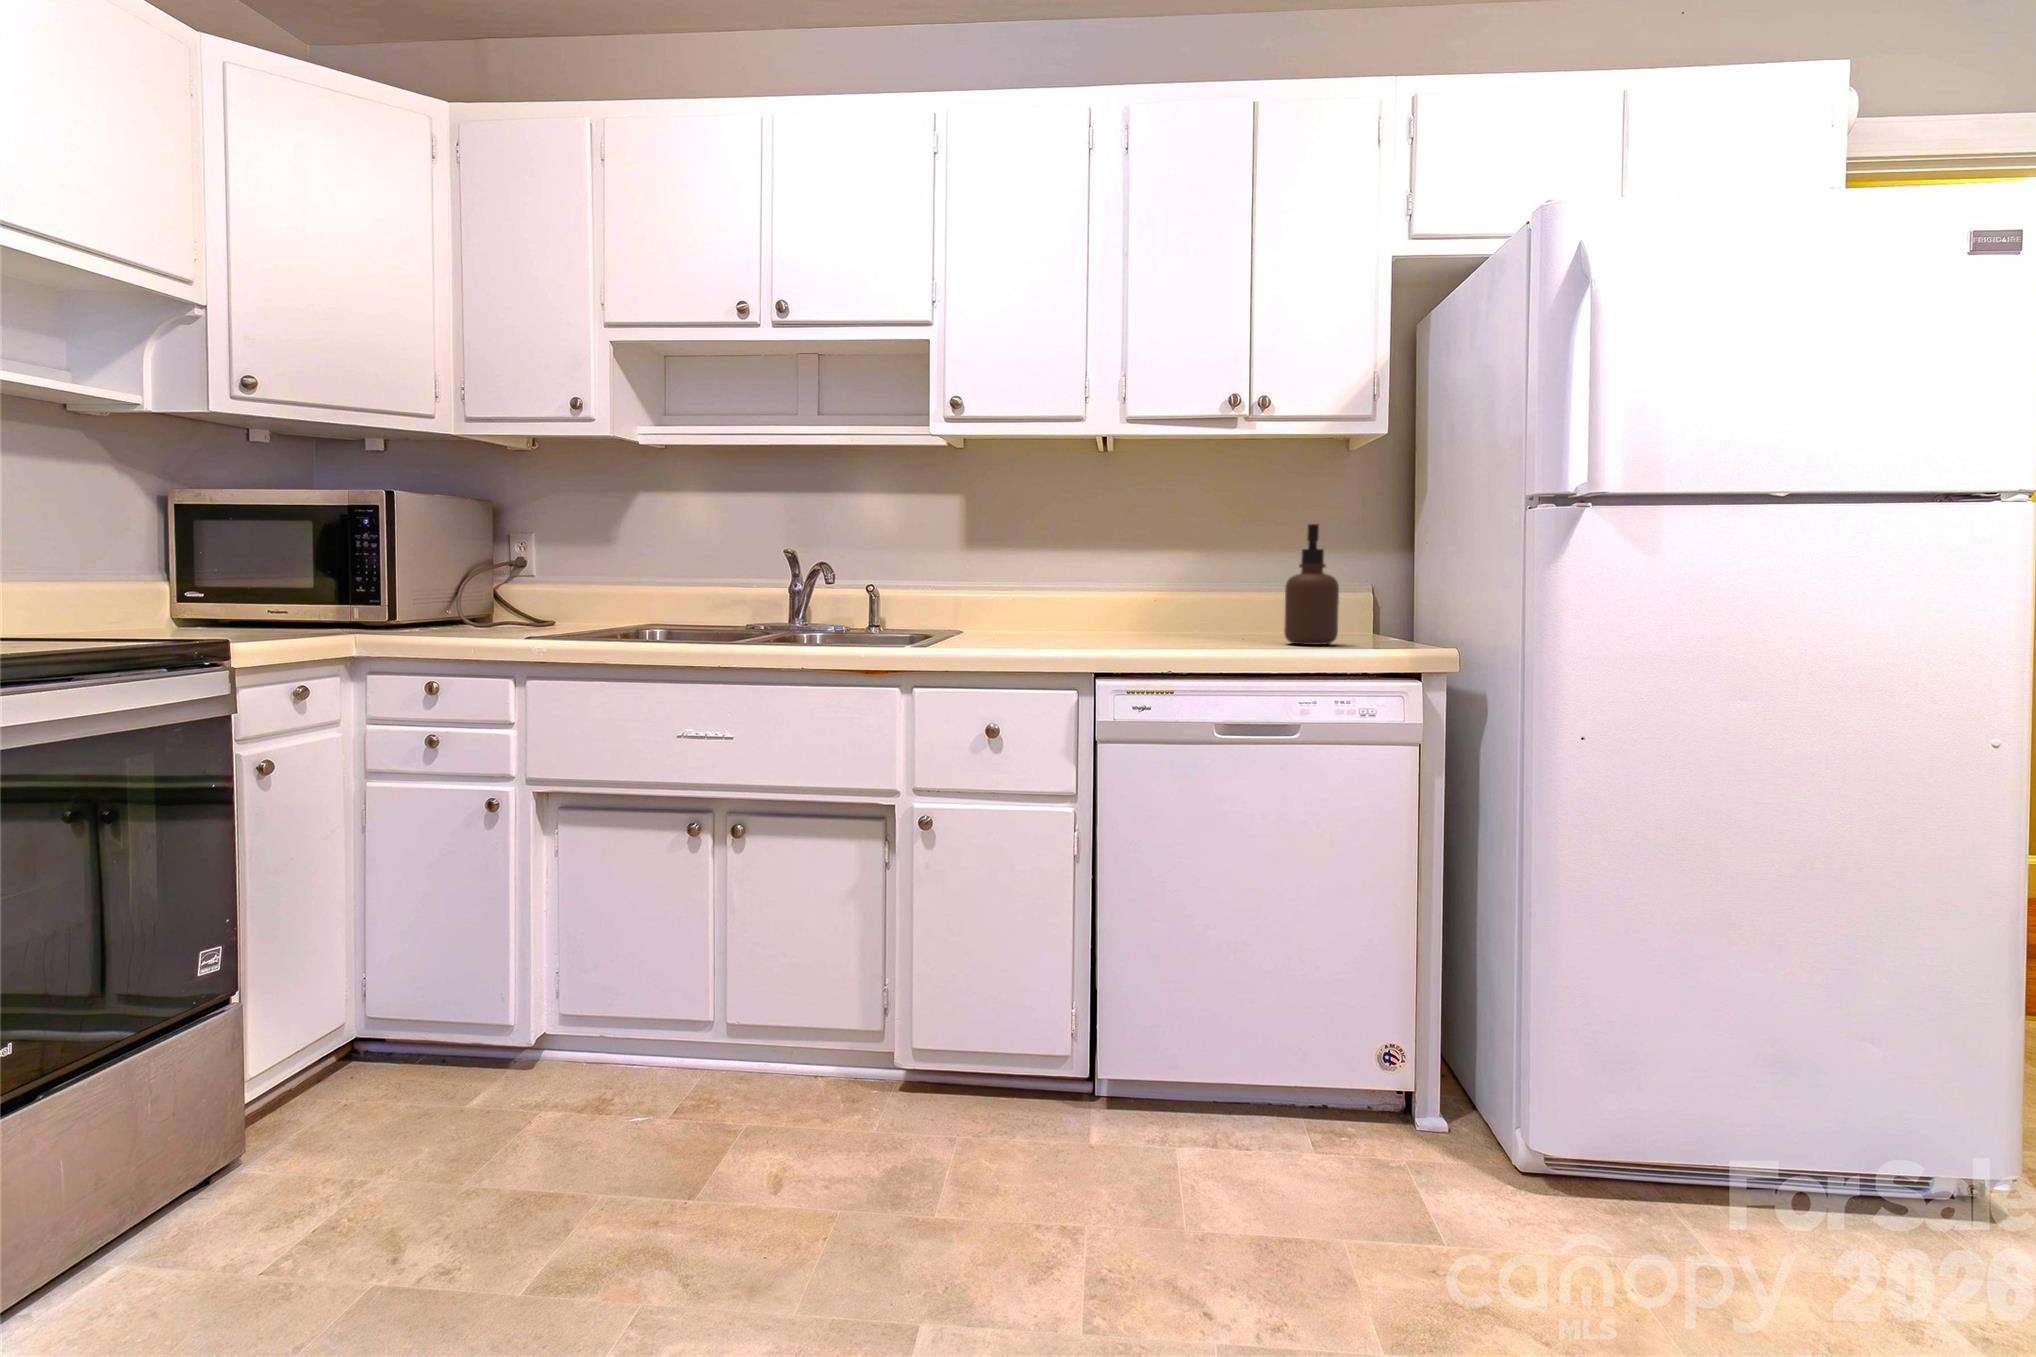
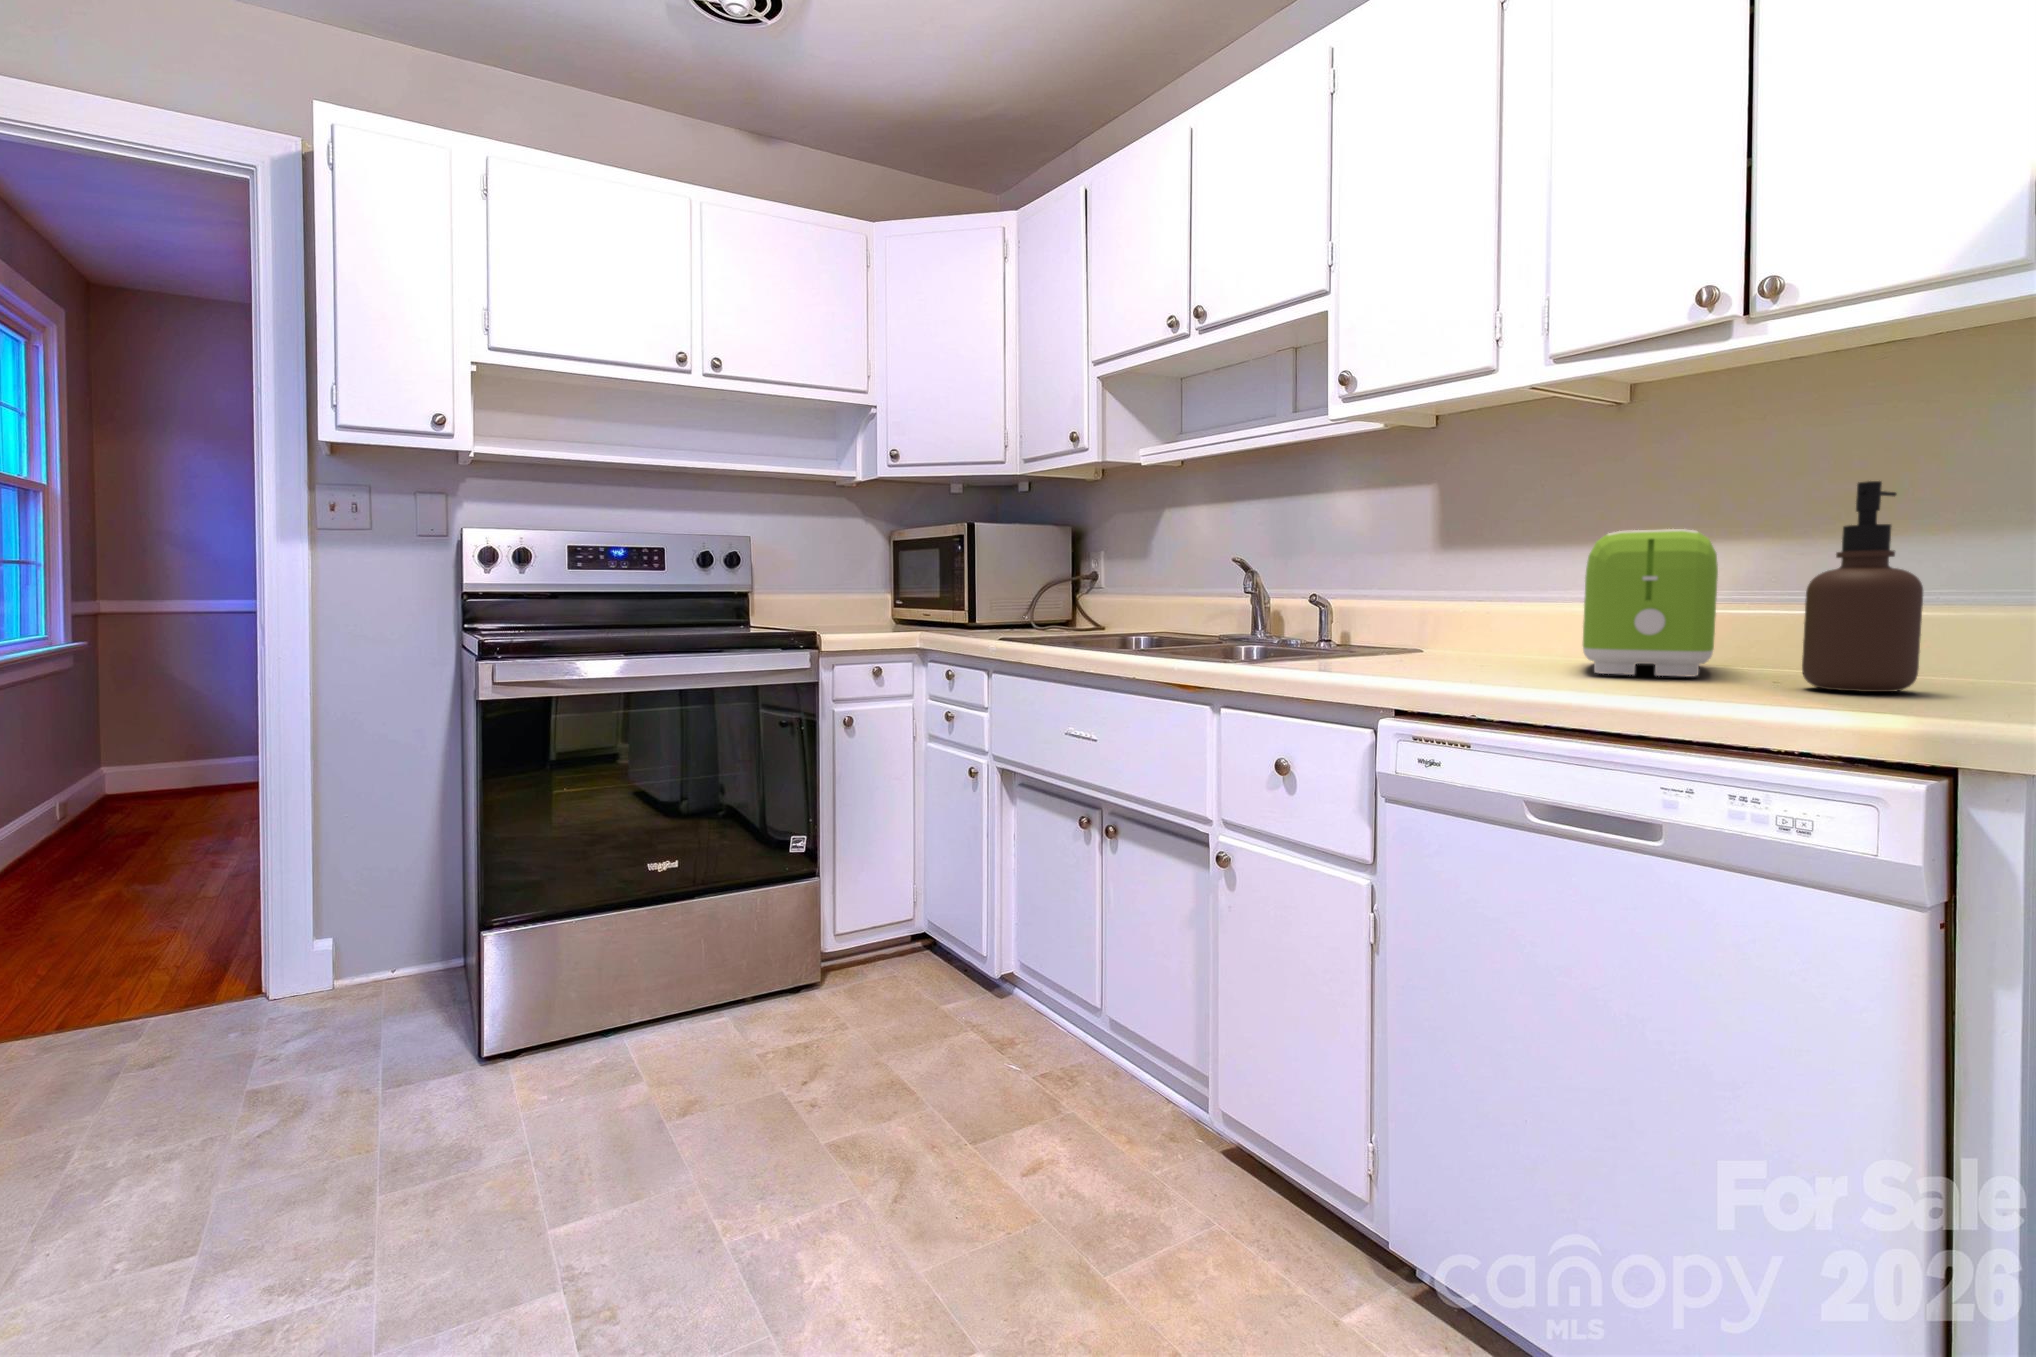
toaster: none [1114,545,1228,642] -> present [1583,529,1718,677]

